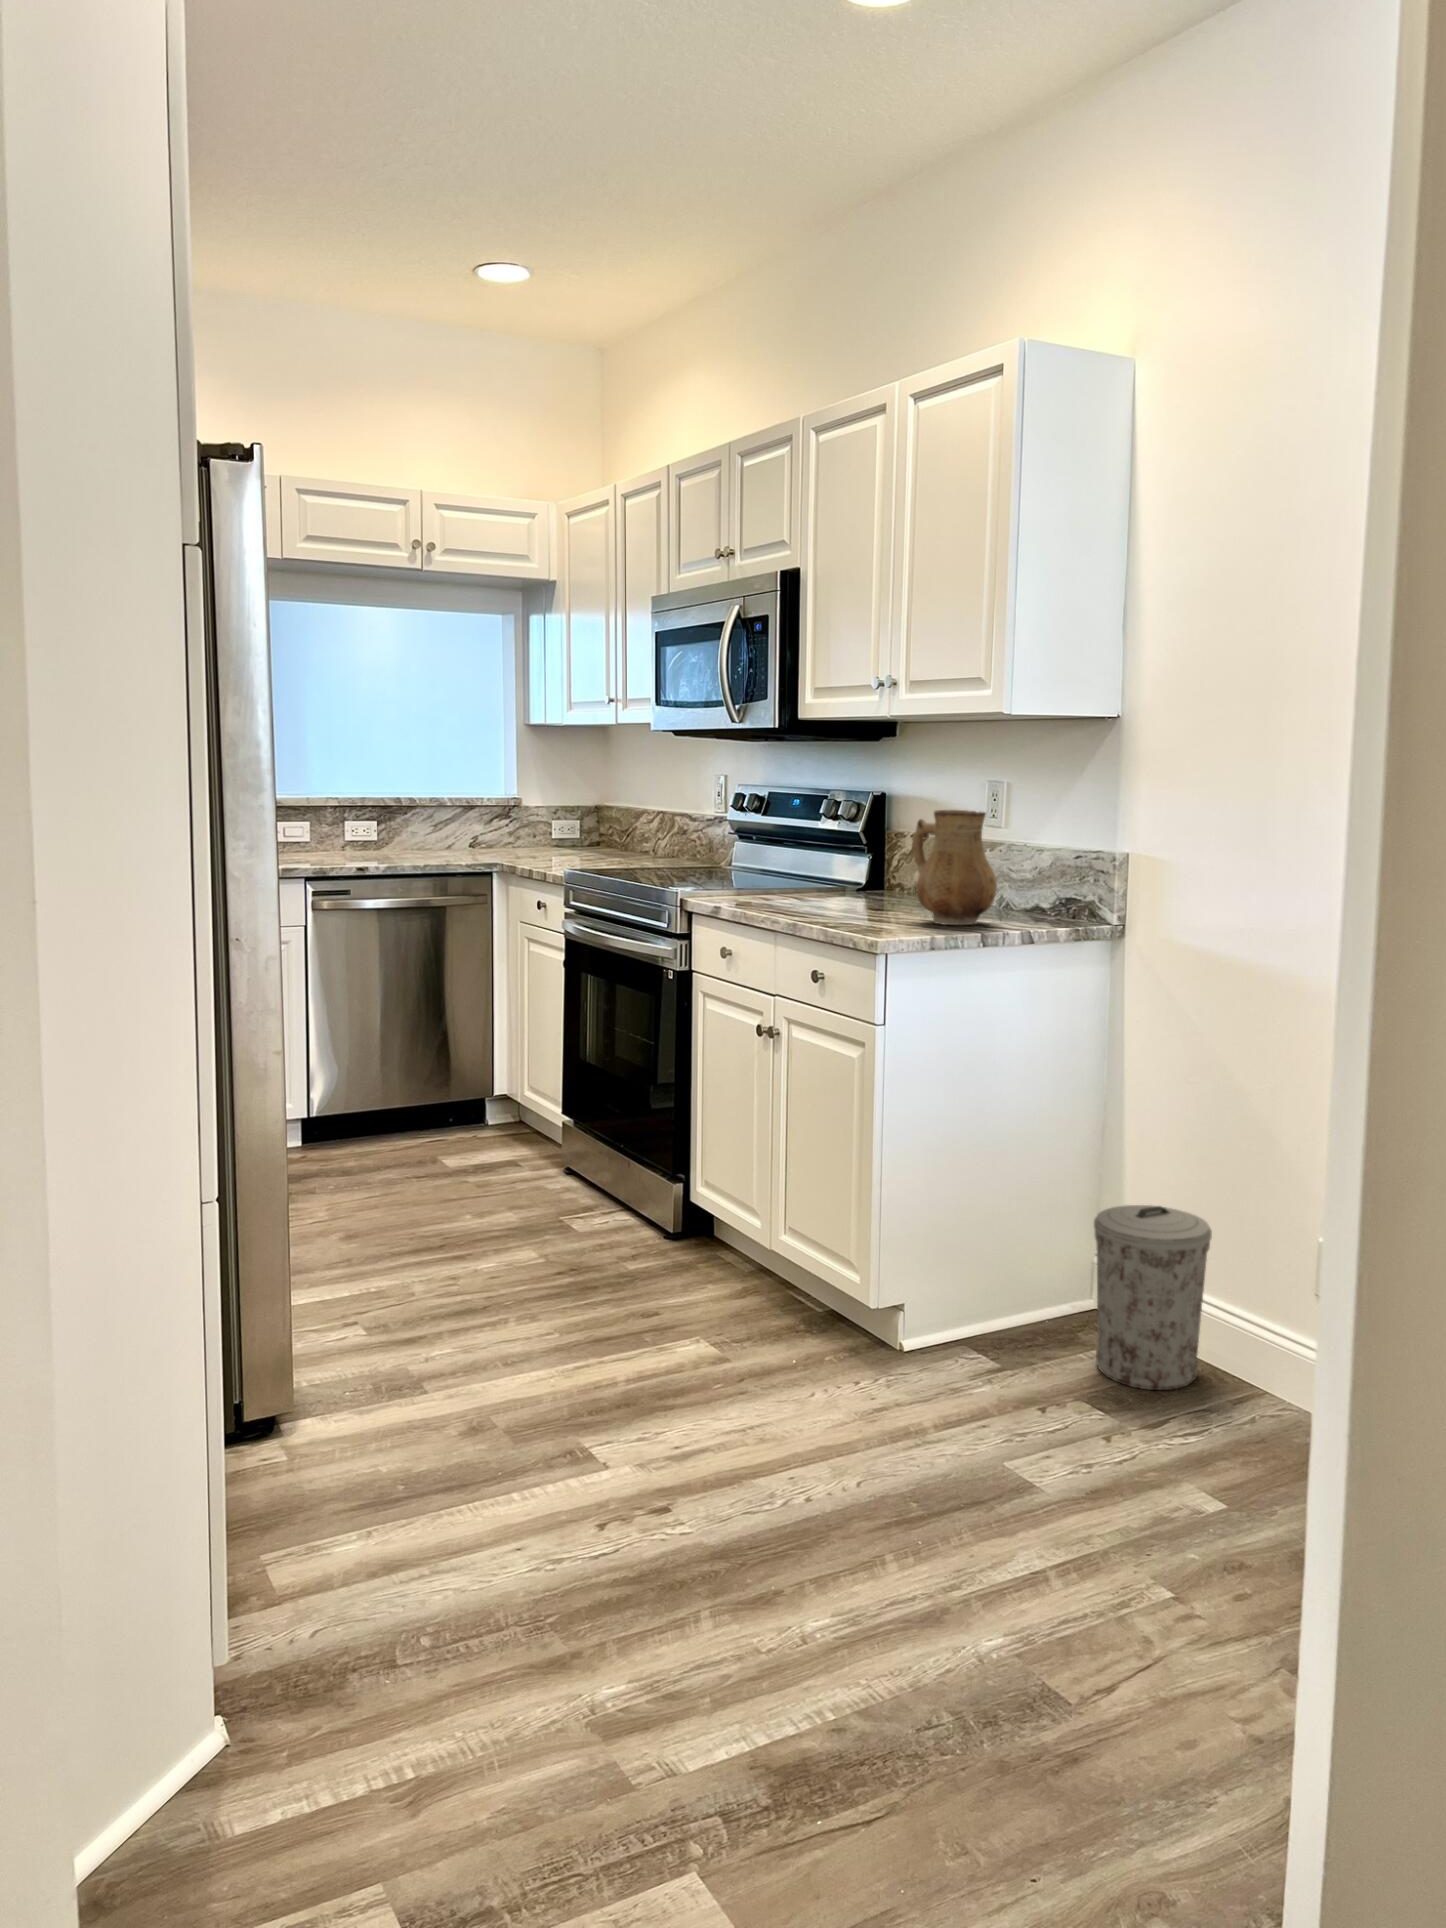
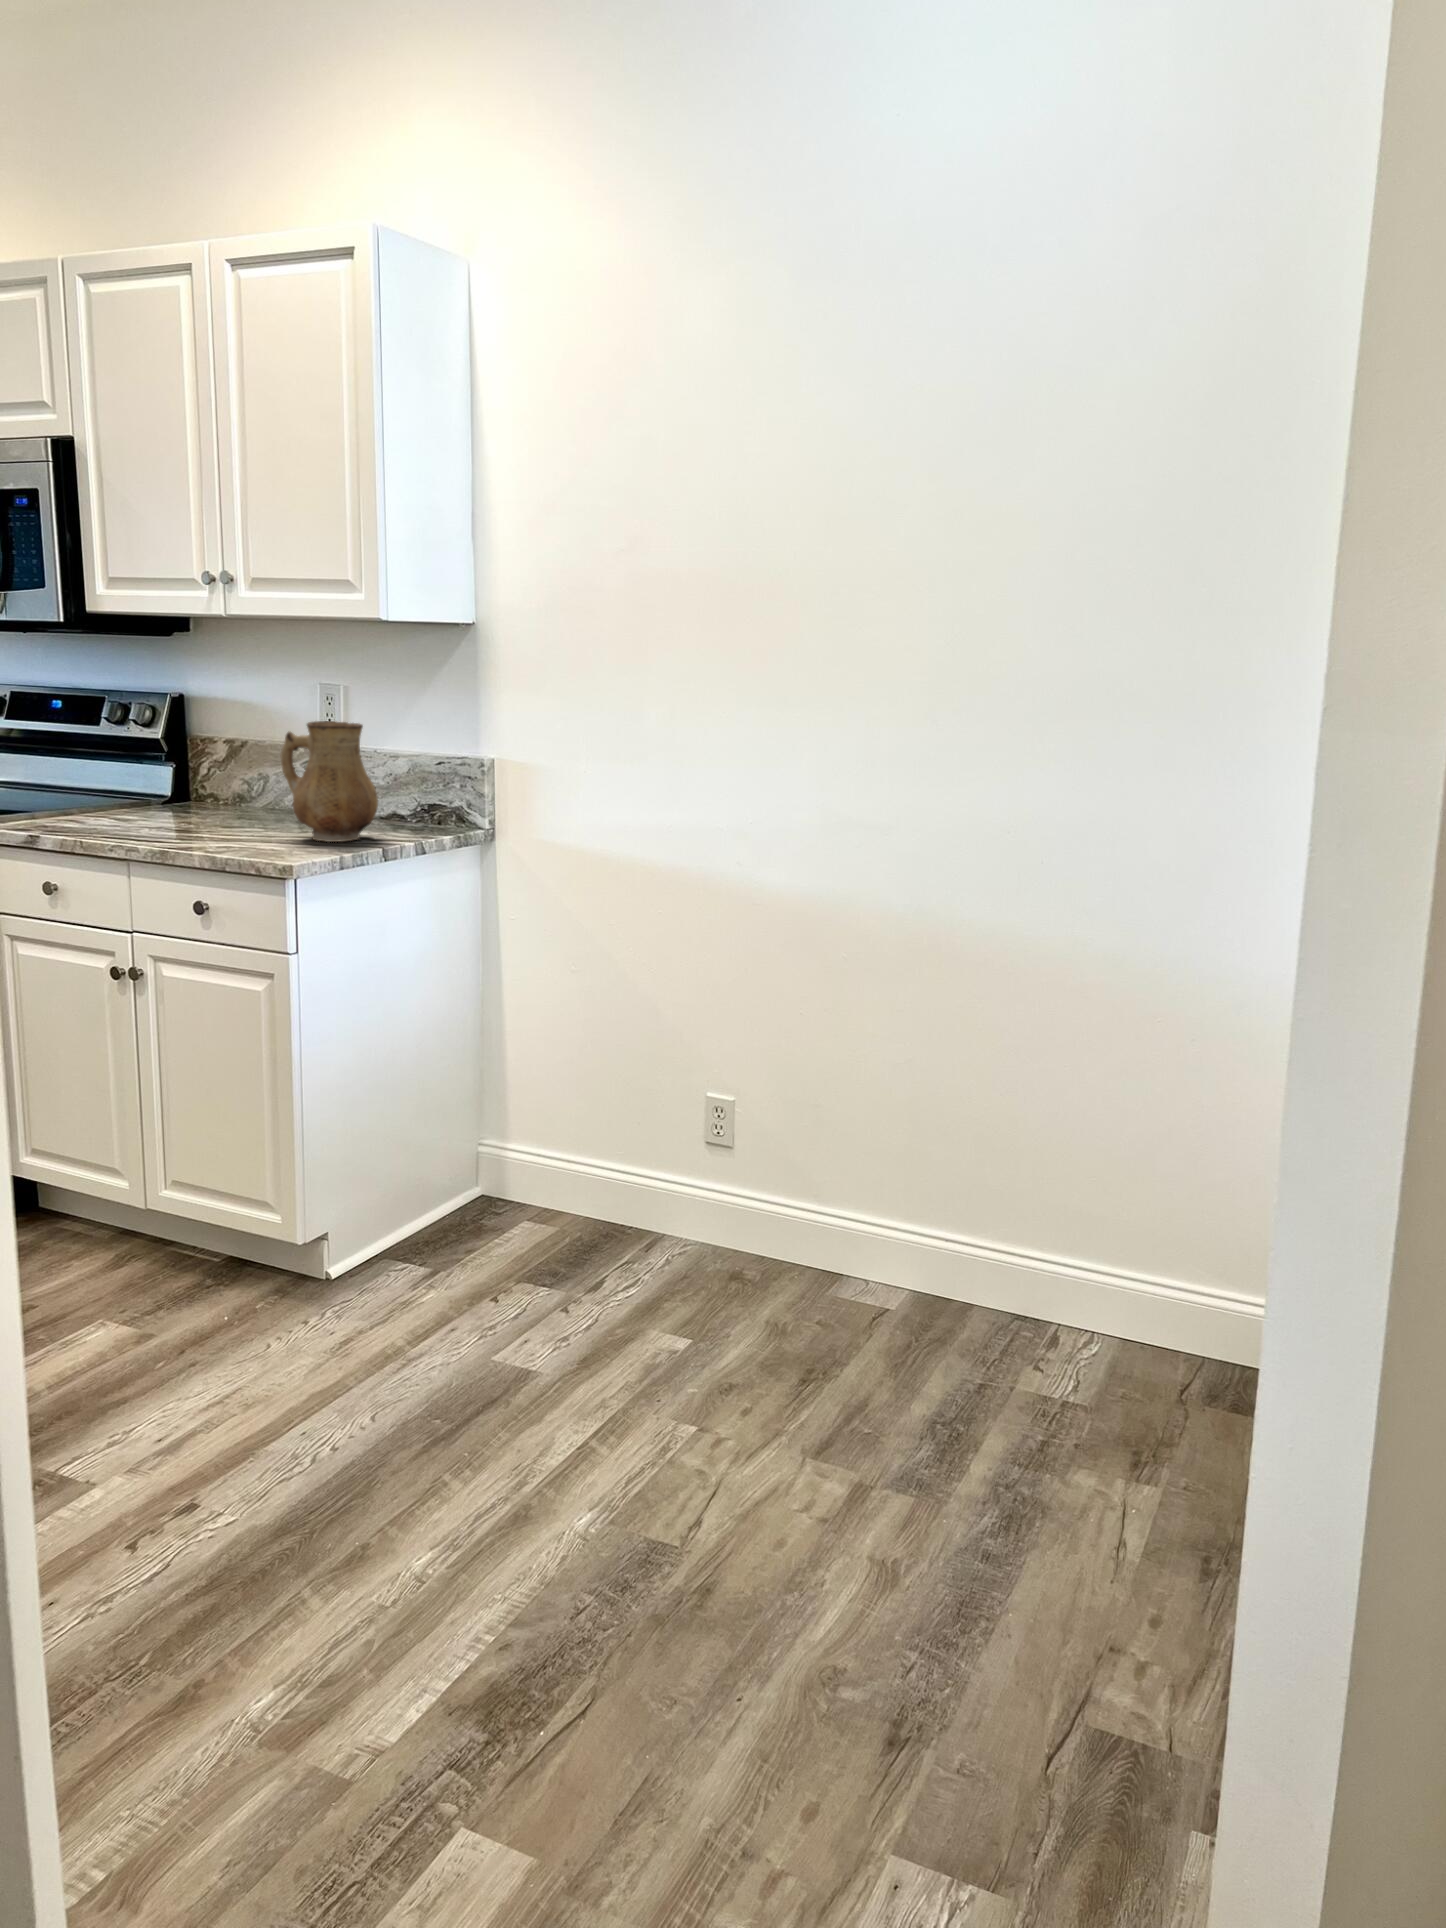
trash can: present [1094,1205,1212,1390] -> none [504,1089,610,1256]

